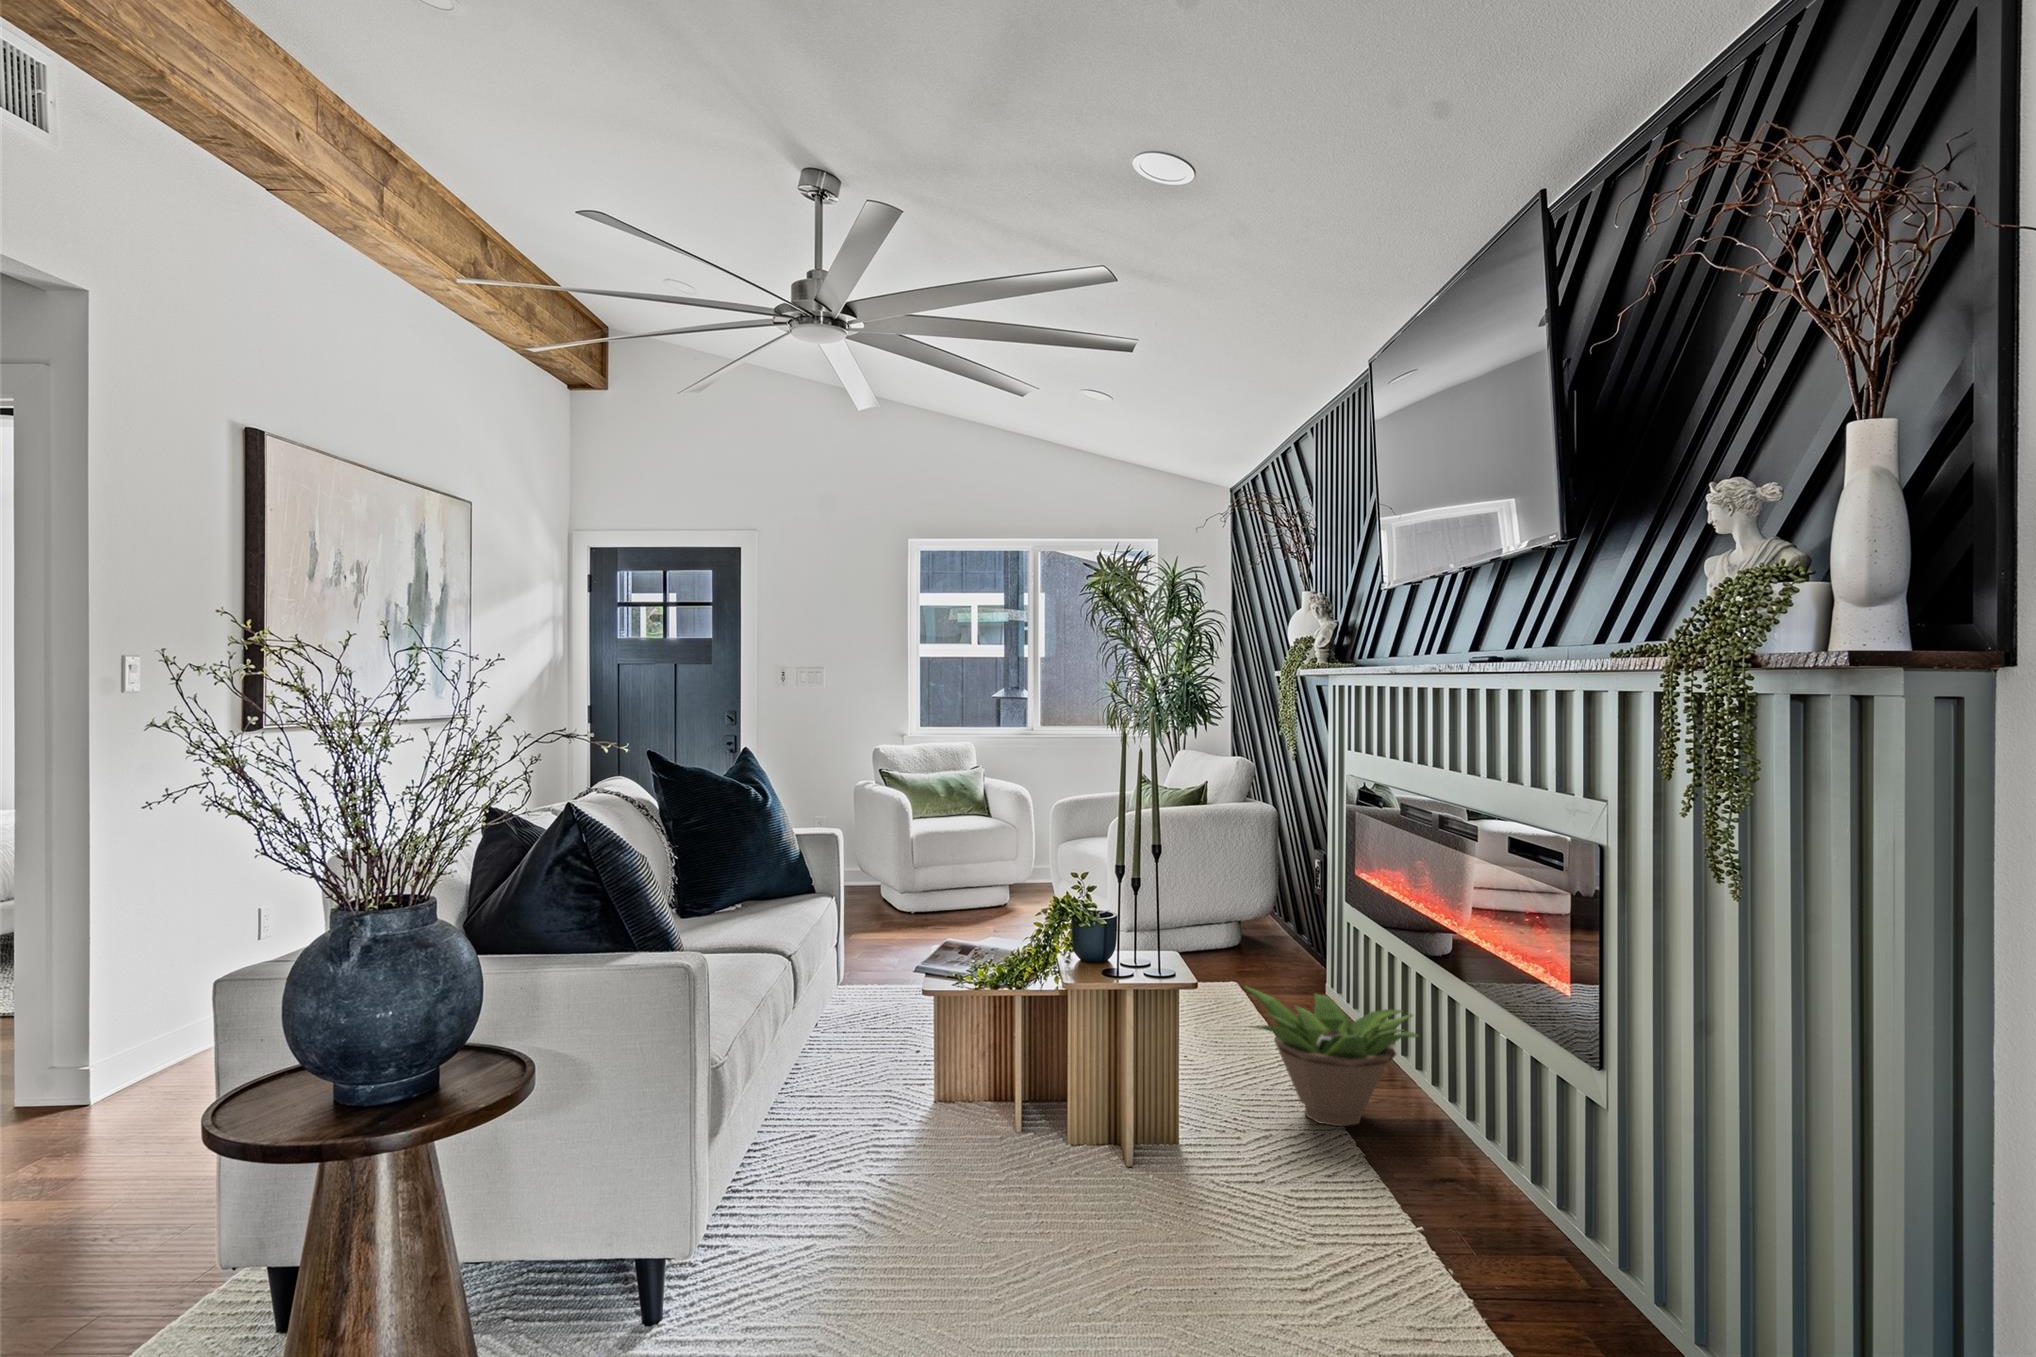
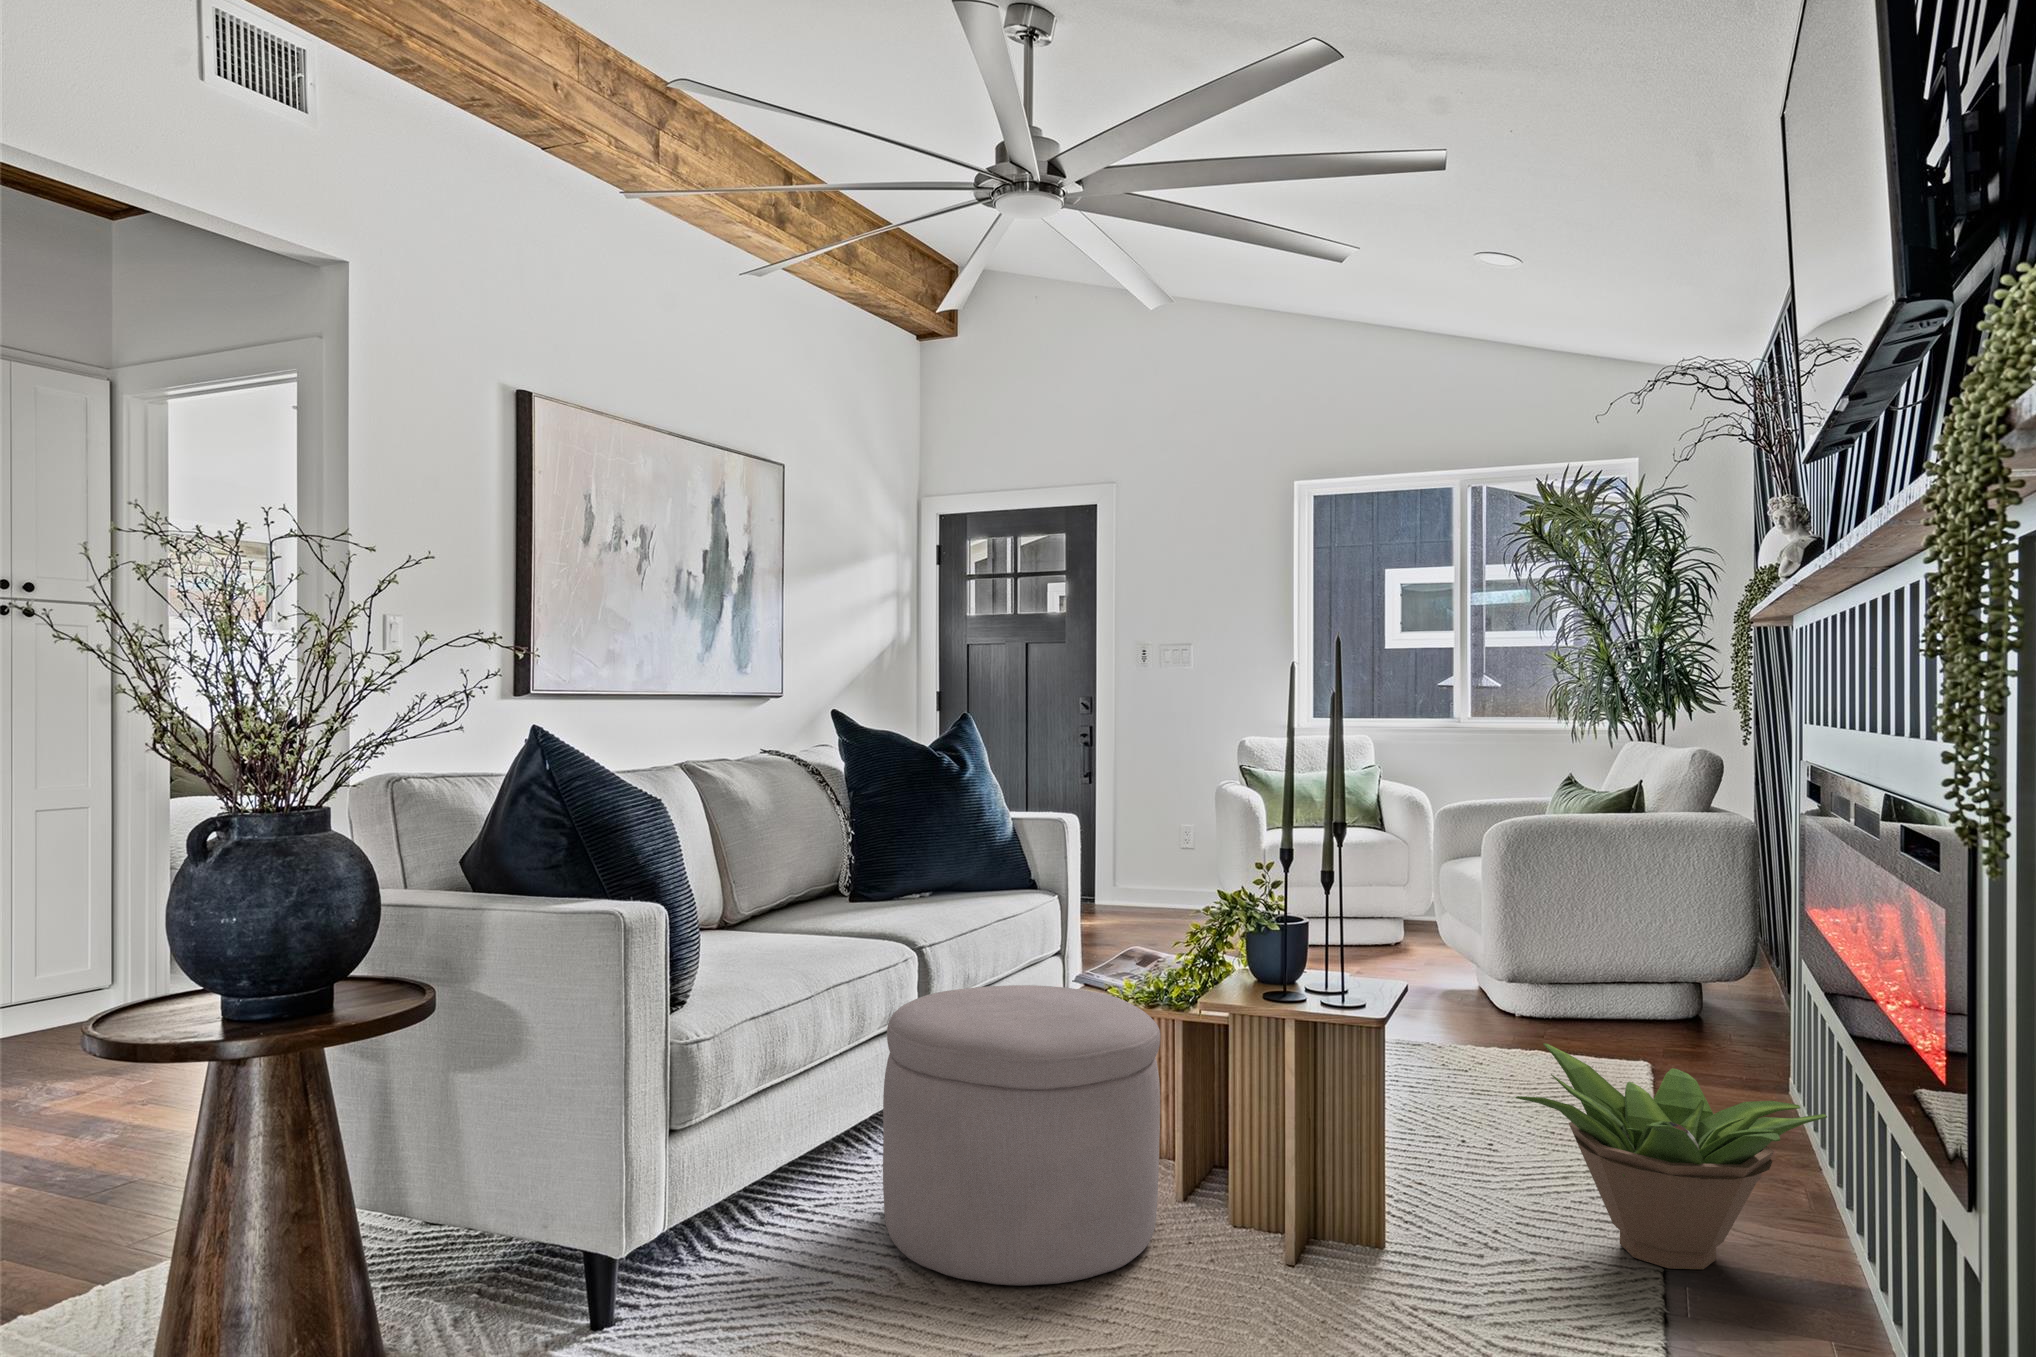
ottoman: none [817,983,1031,1222] -> present [883,985,1160,1286]

